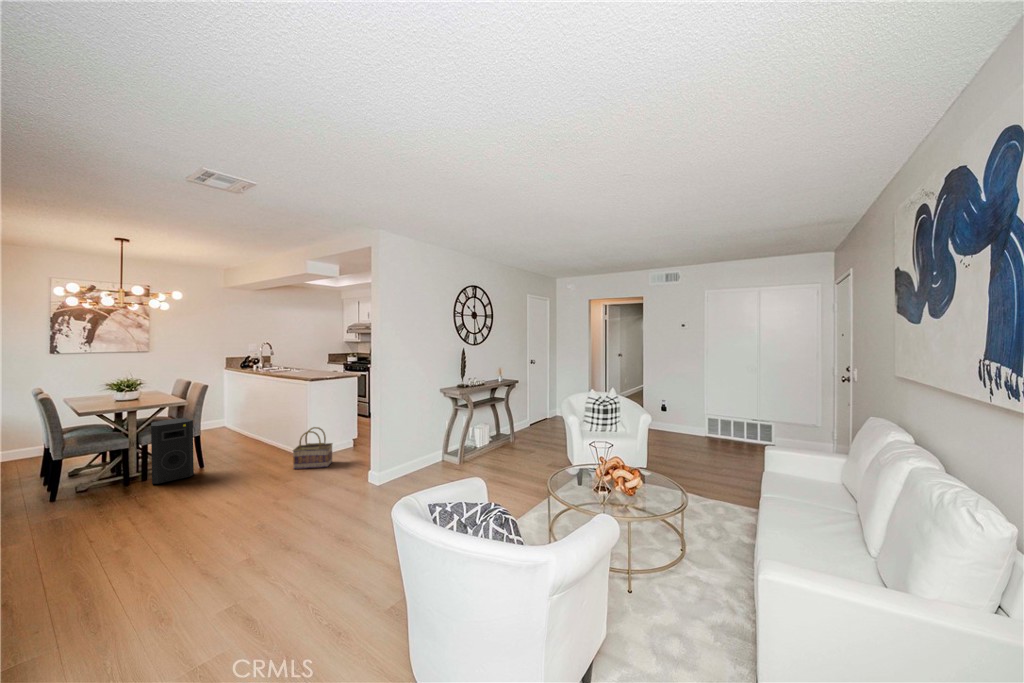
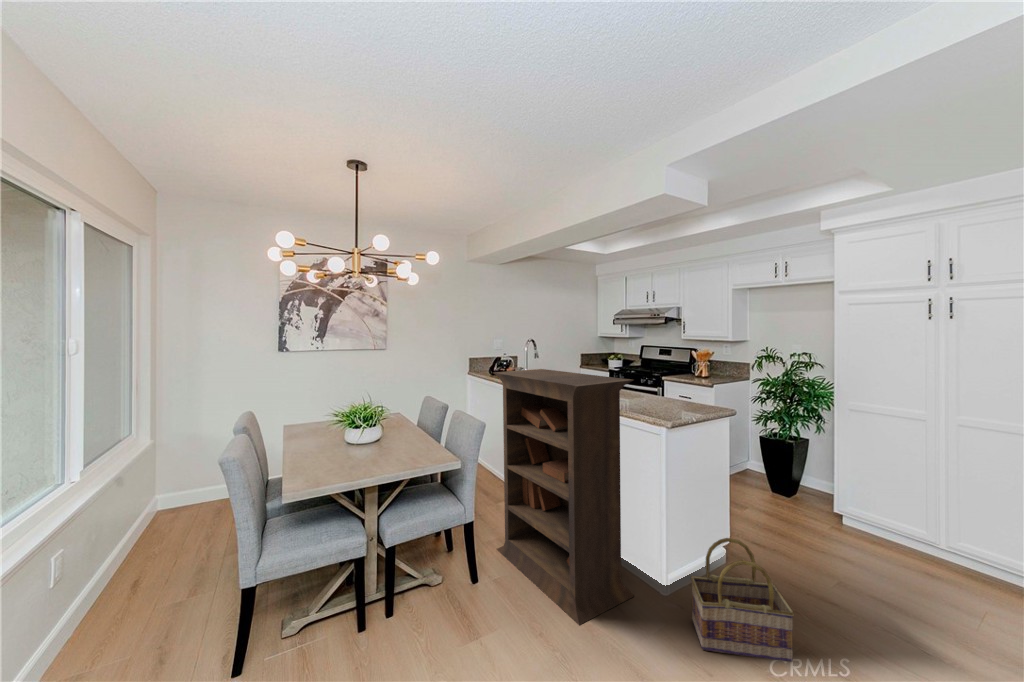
bookcase: none [213,361,279,471] -> present [494,369,634,625]
speaker: present [151,418,194,484] -> none [419,492,492,652]

